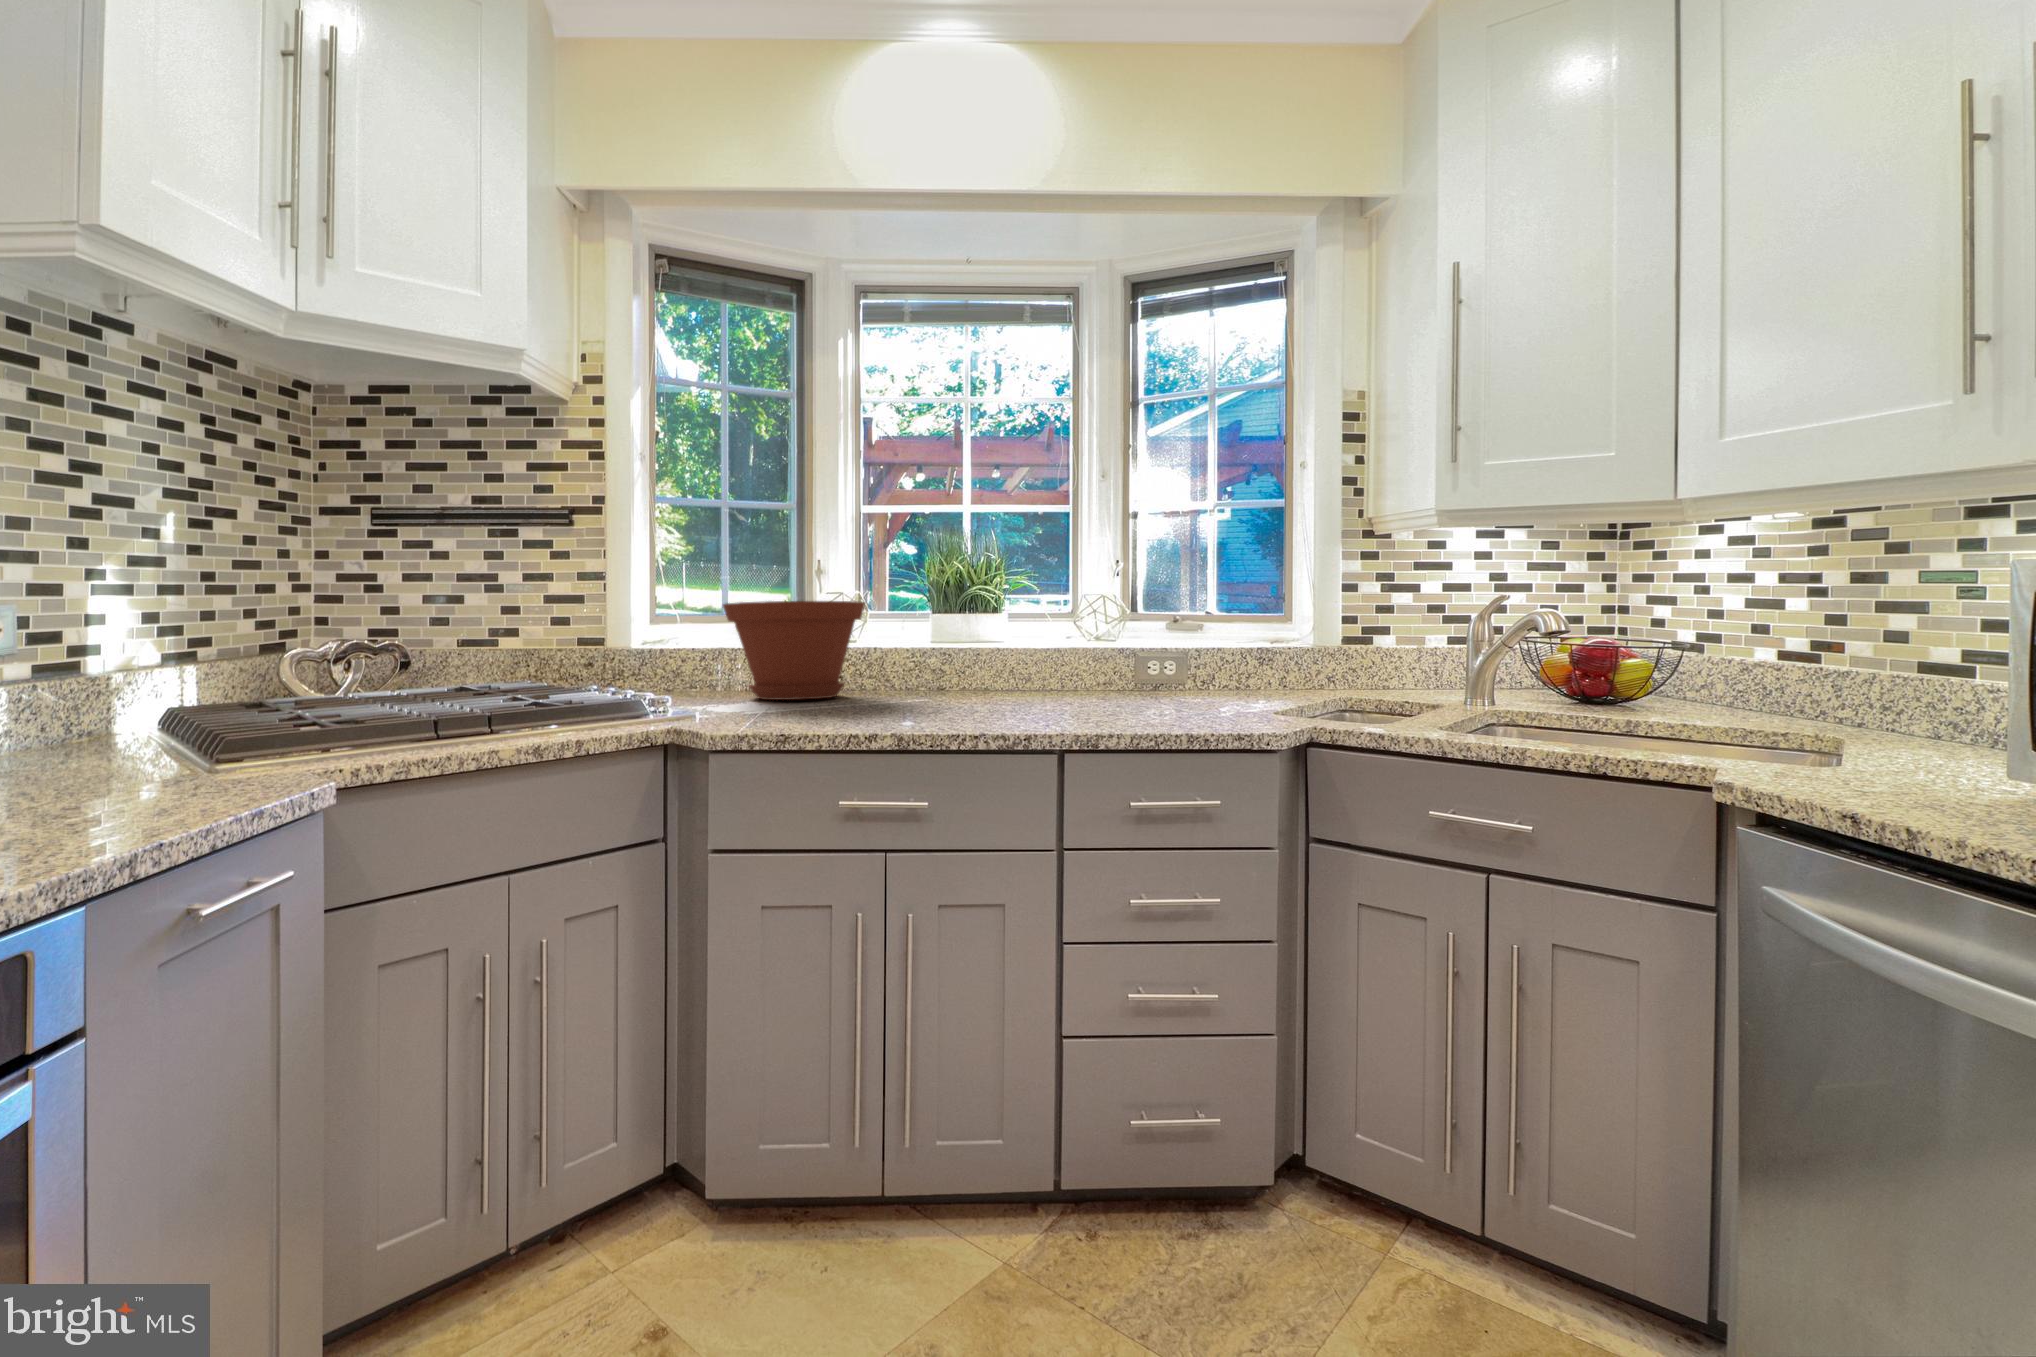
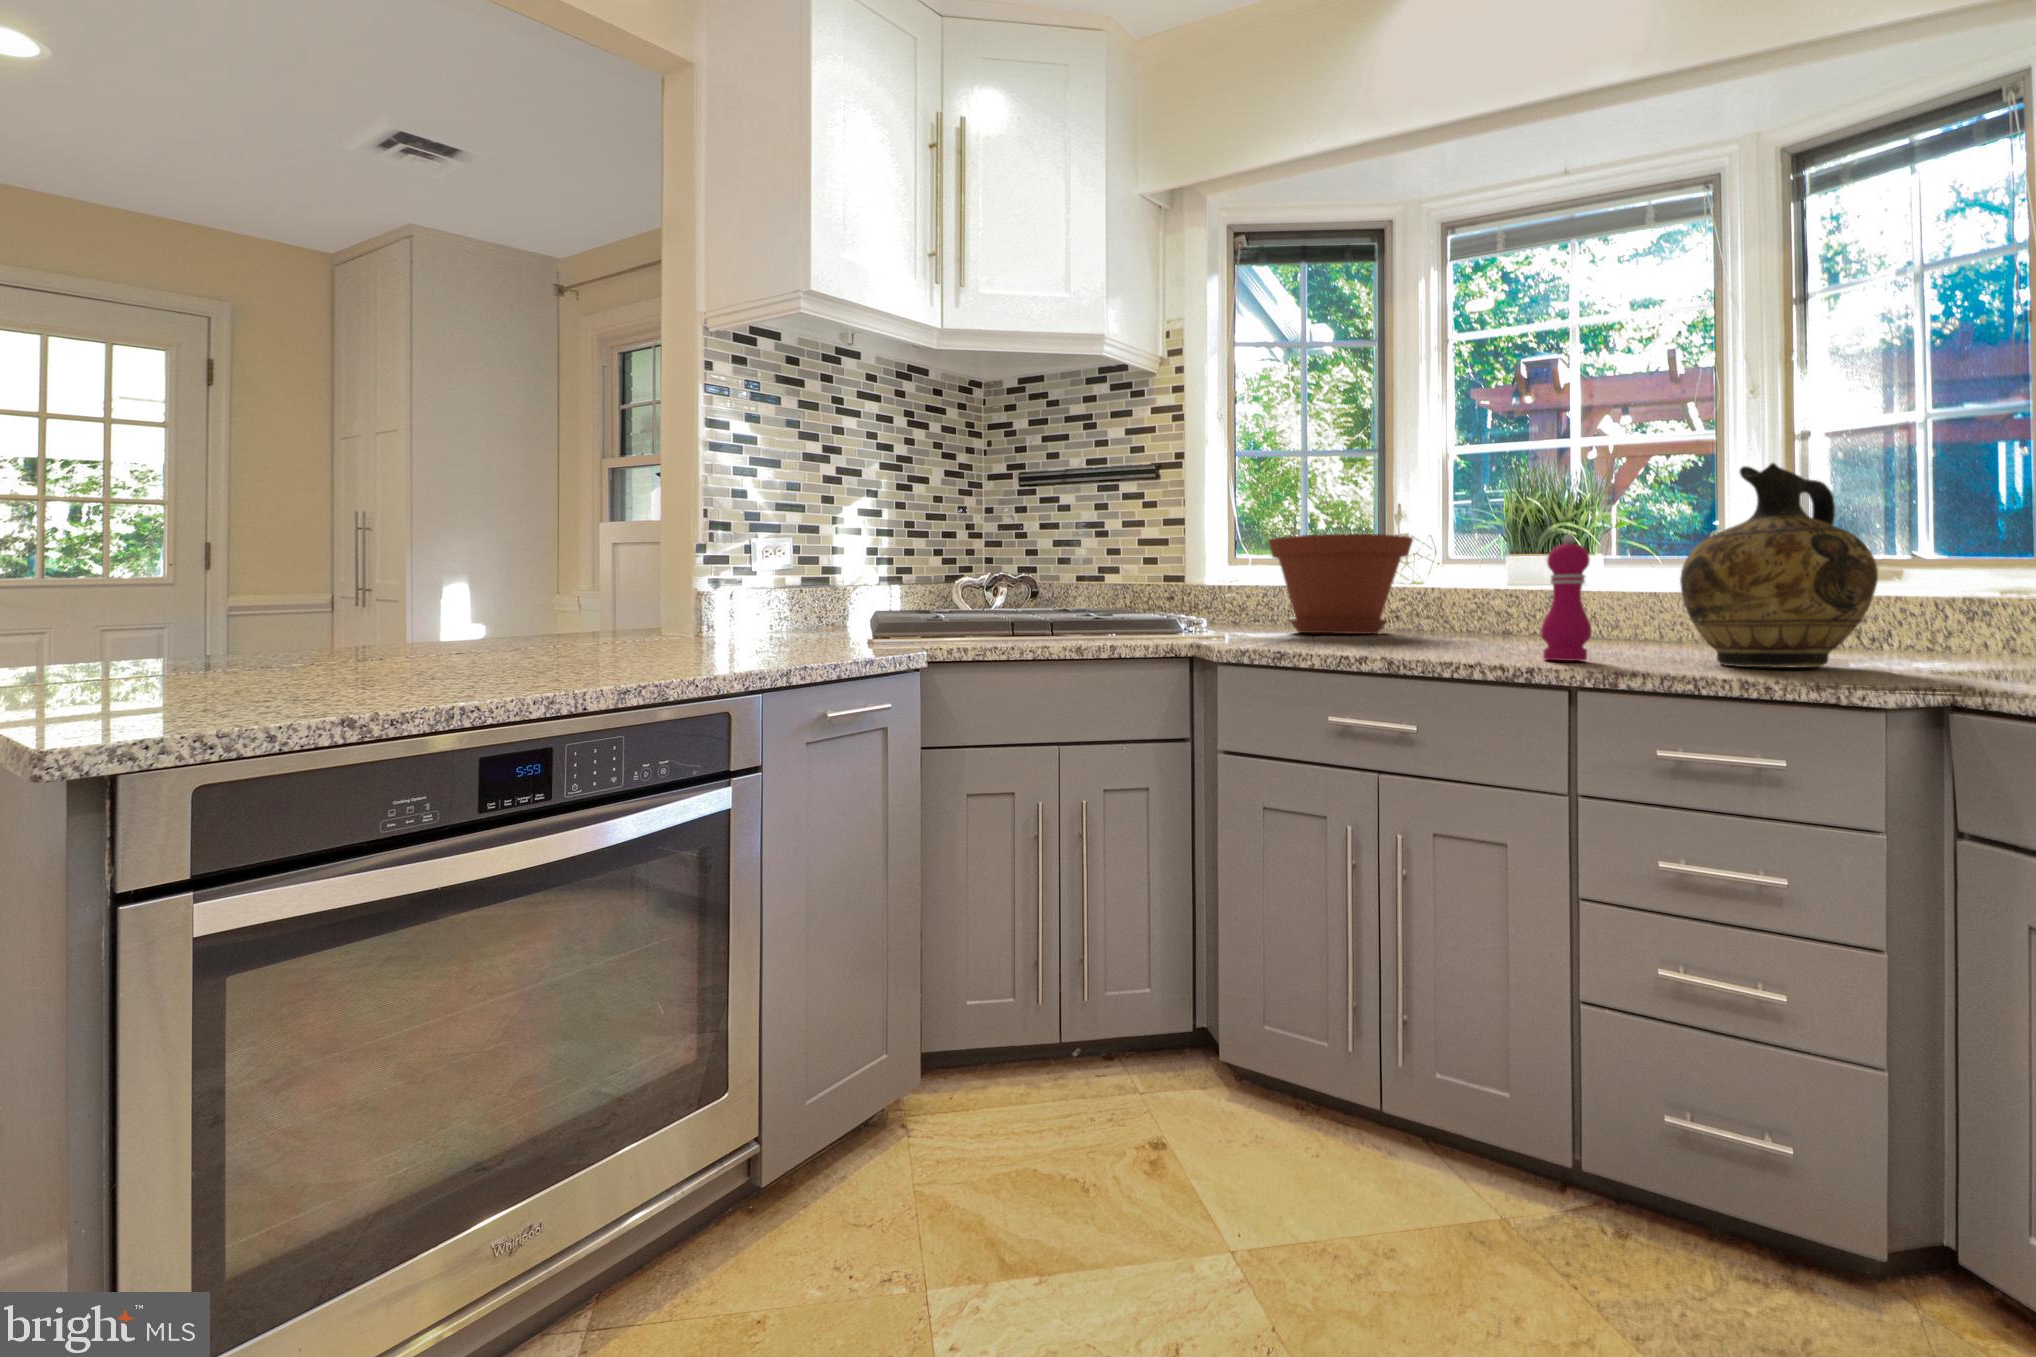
ceramic jug: none [1122,558,1254,723] -> present [1680,463,1878,668]
pepper mill: none [1027,612,1068,726] -> present [1541,534,1591,661]

